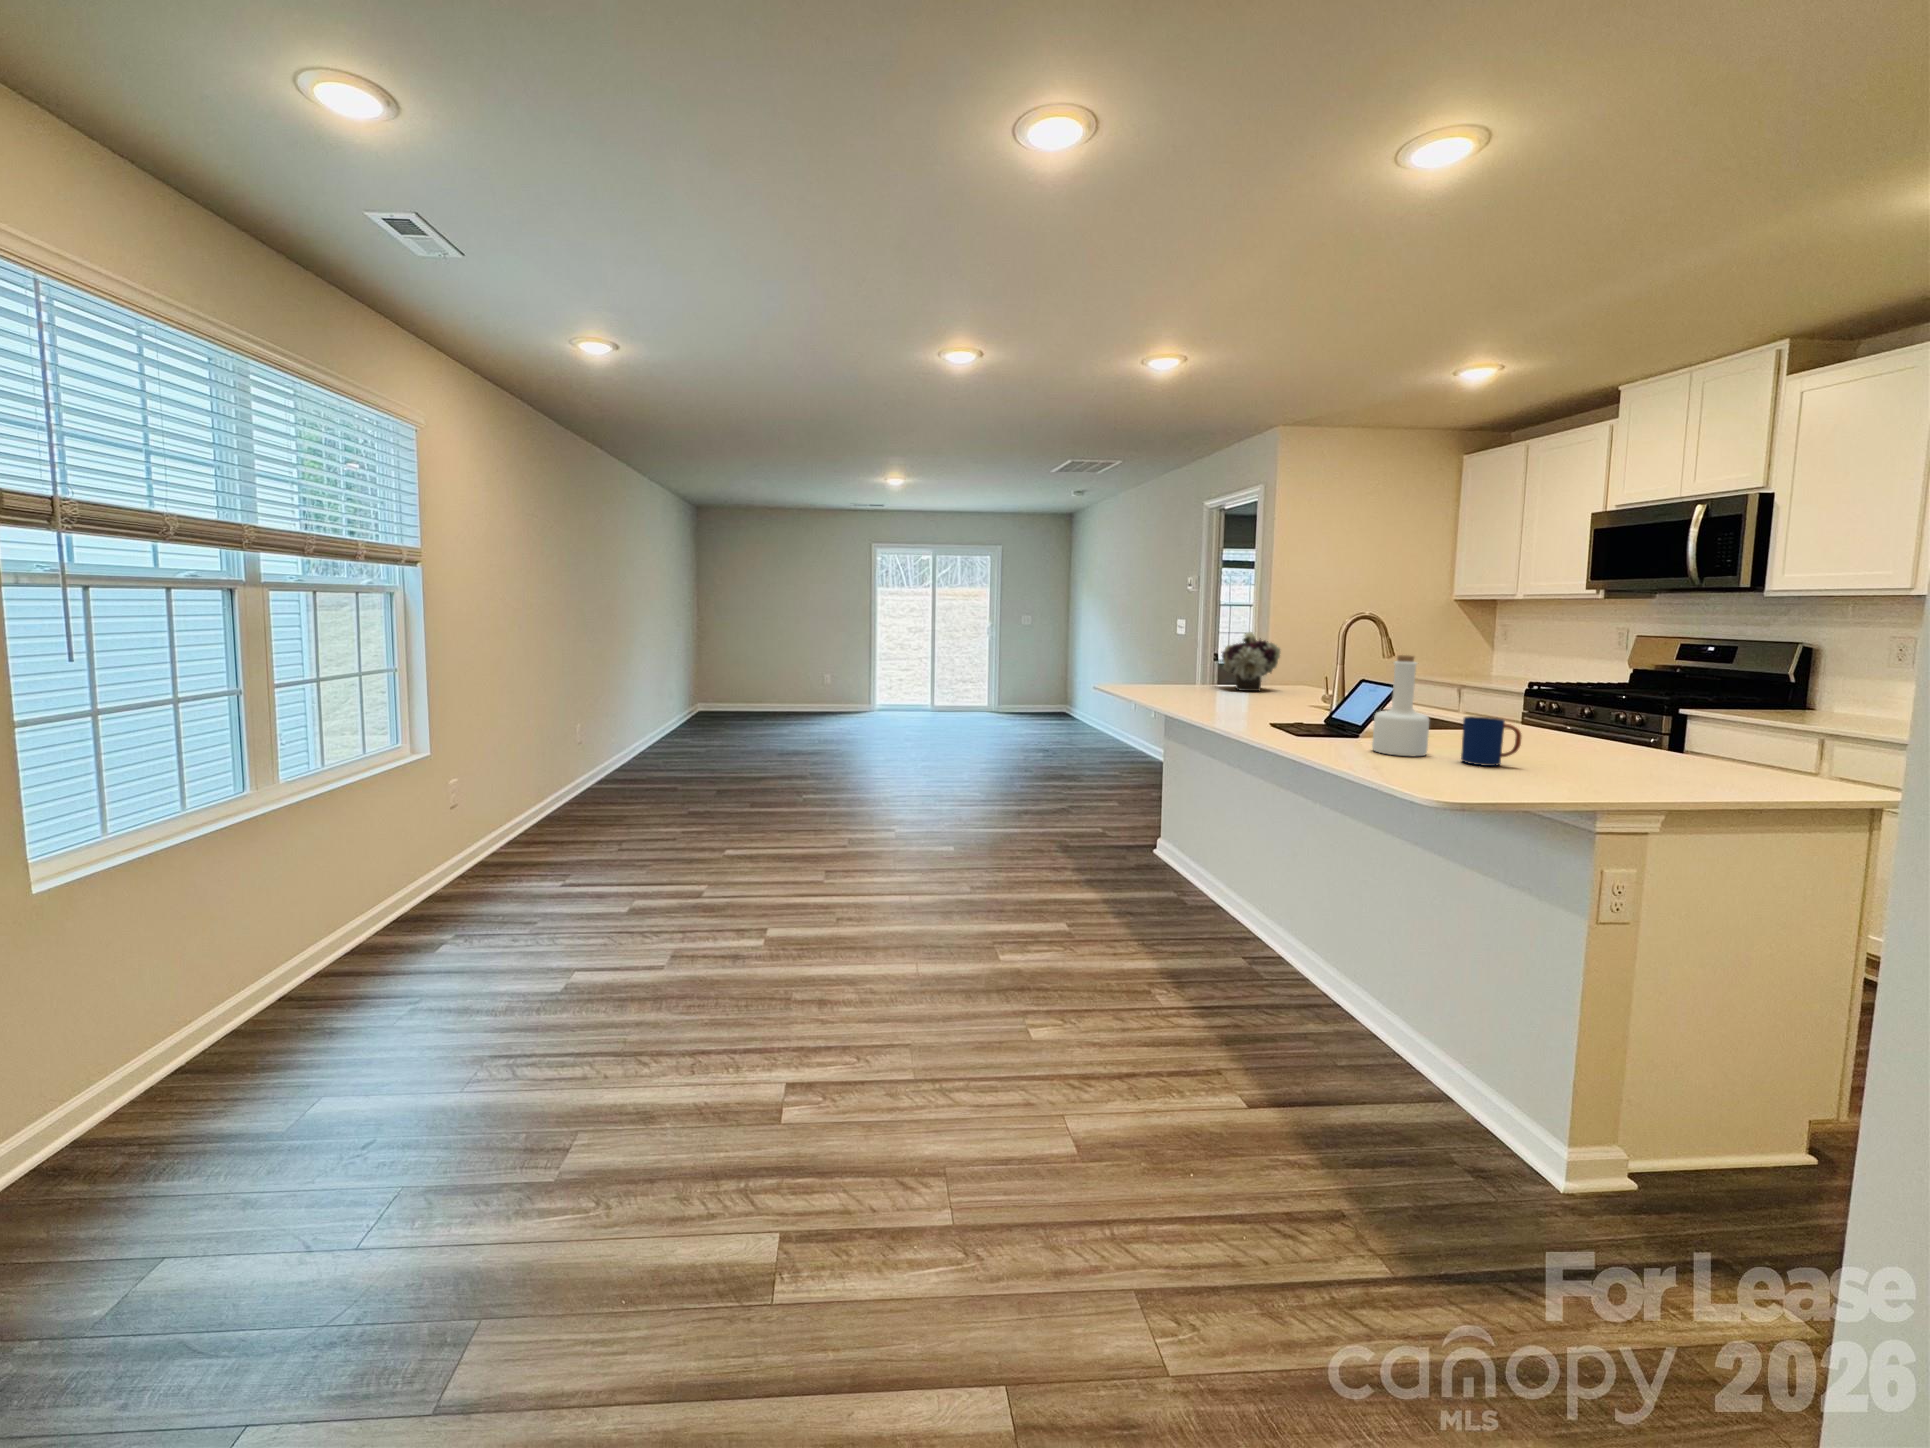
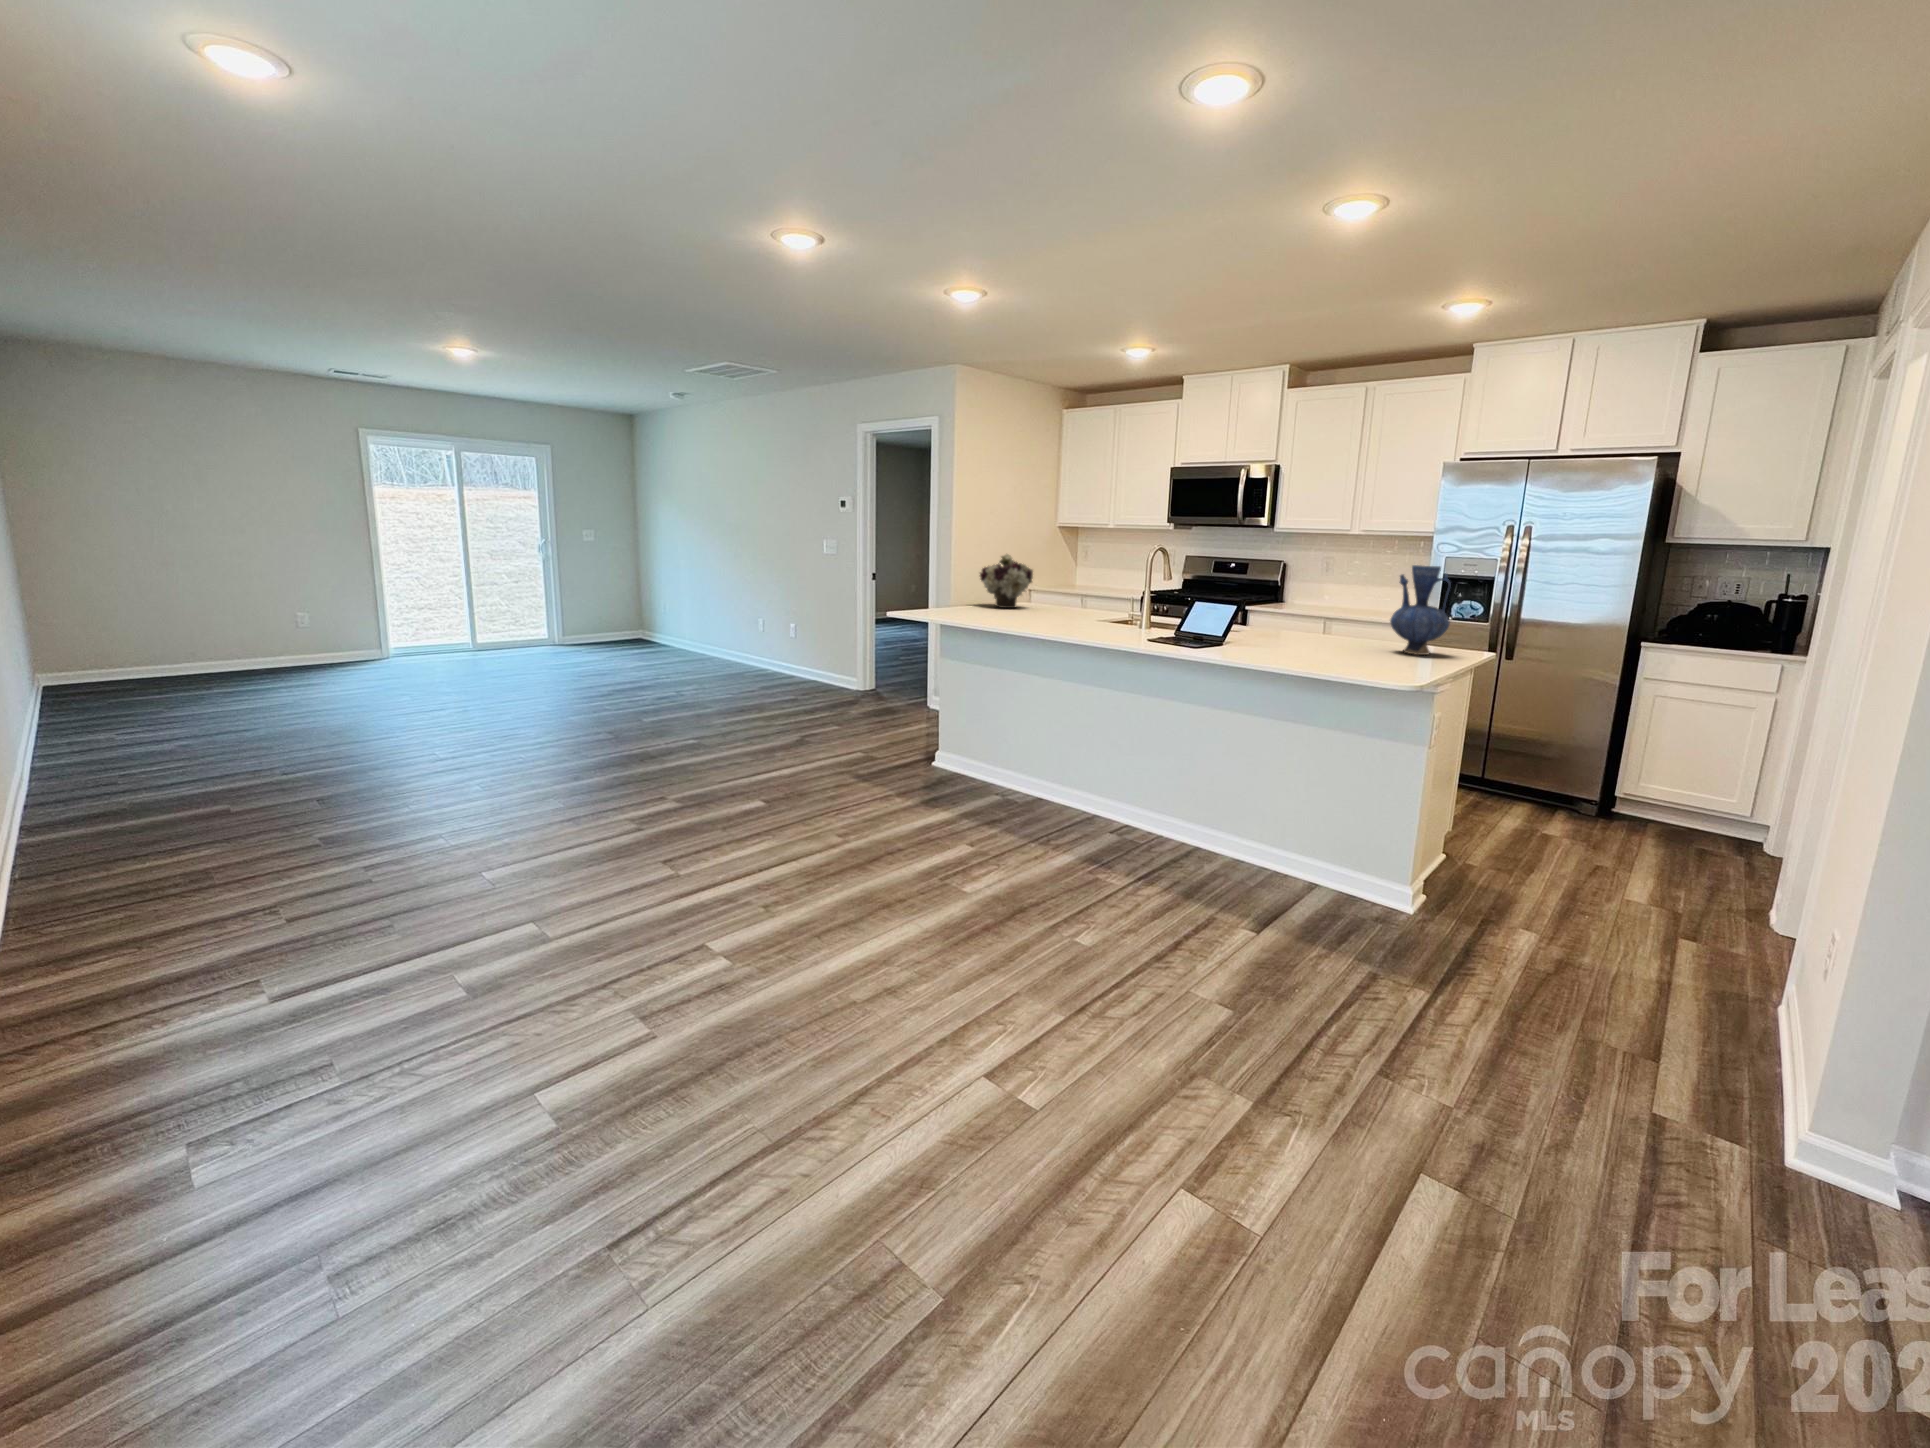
vase: none [1623,635,1745,782] -> present [1390,565,1451,655]
bottle: present [1372,655,1429,756] -> none [1262,579,1301,654]
mug: present [1461,716,1521,766] -> none [1322,622,1357,655]

